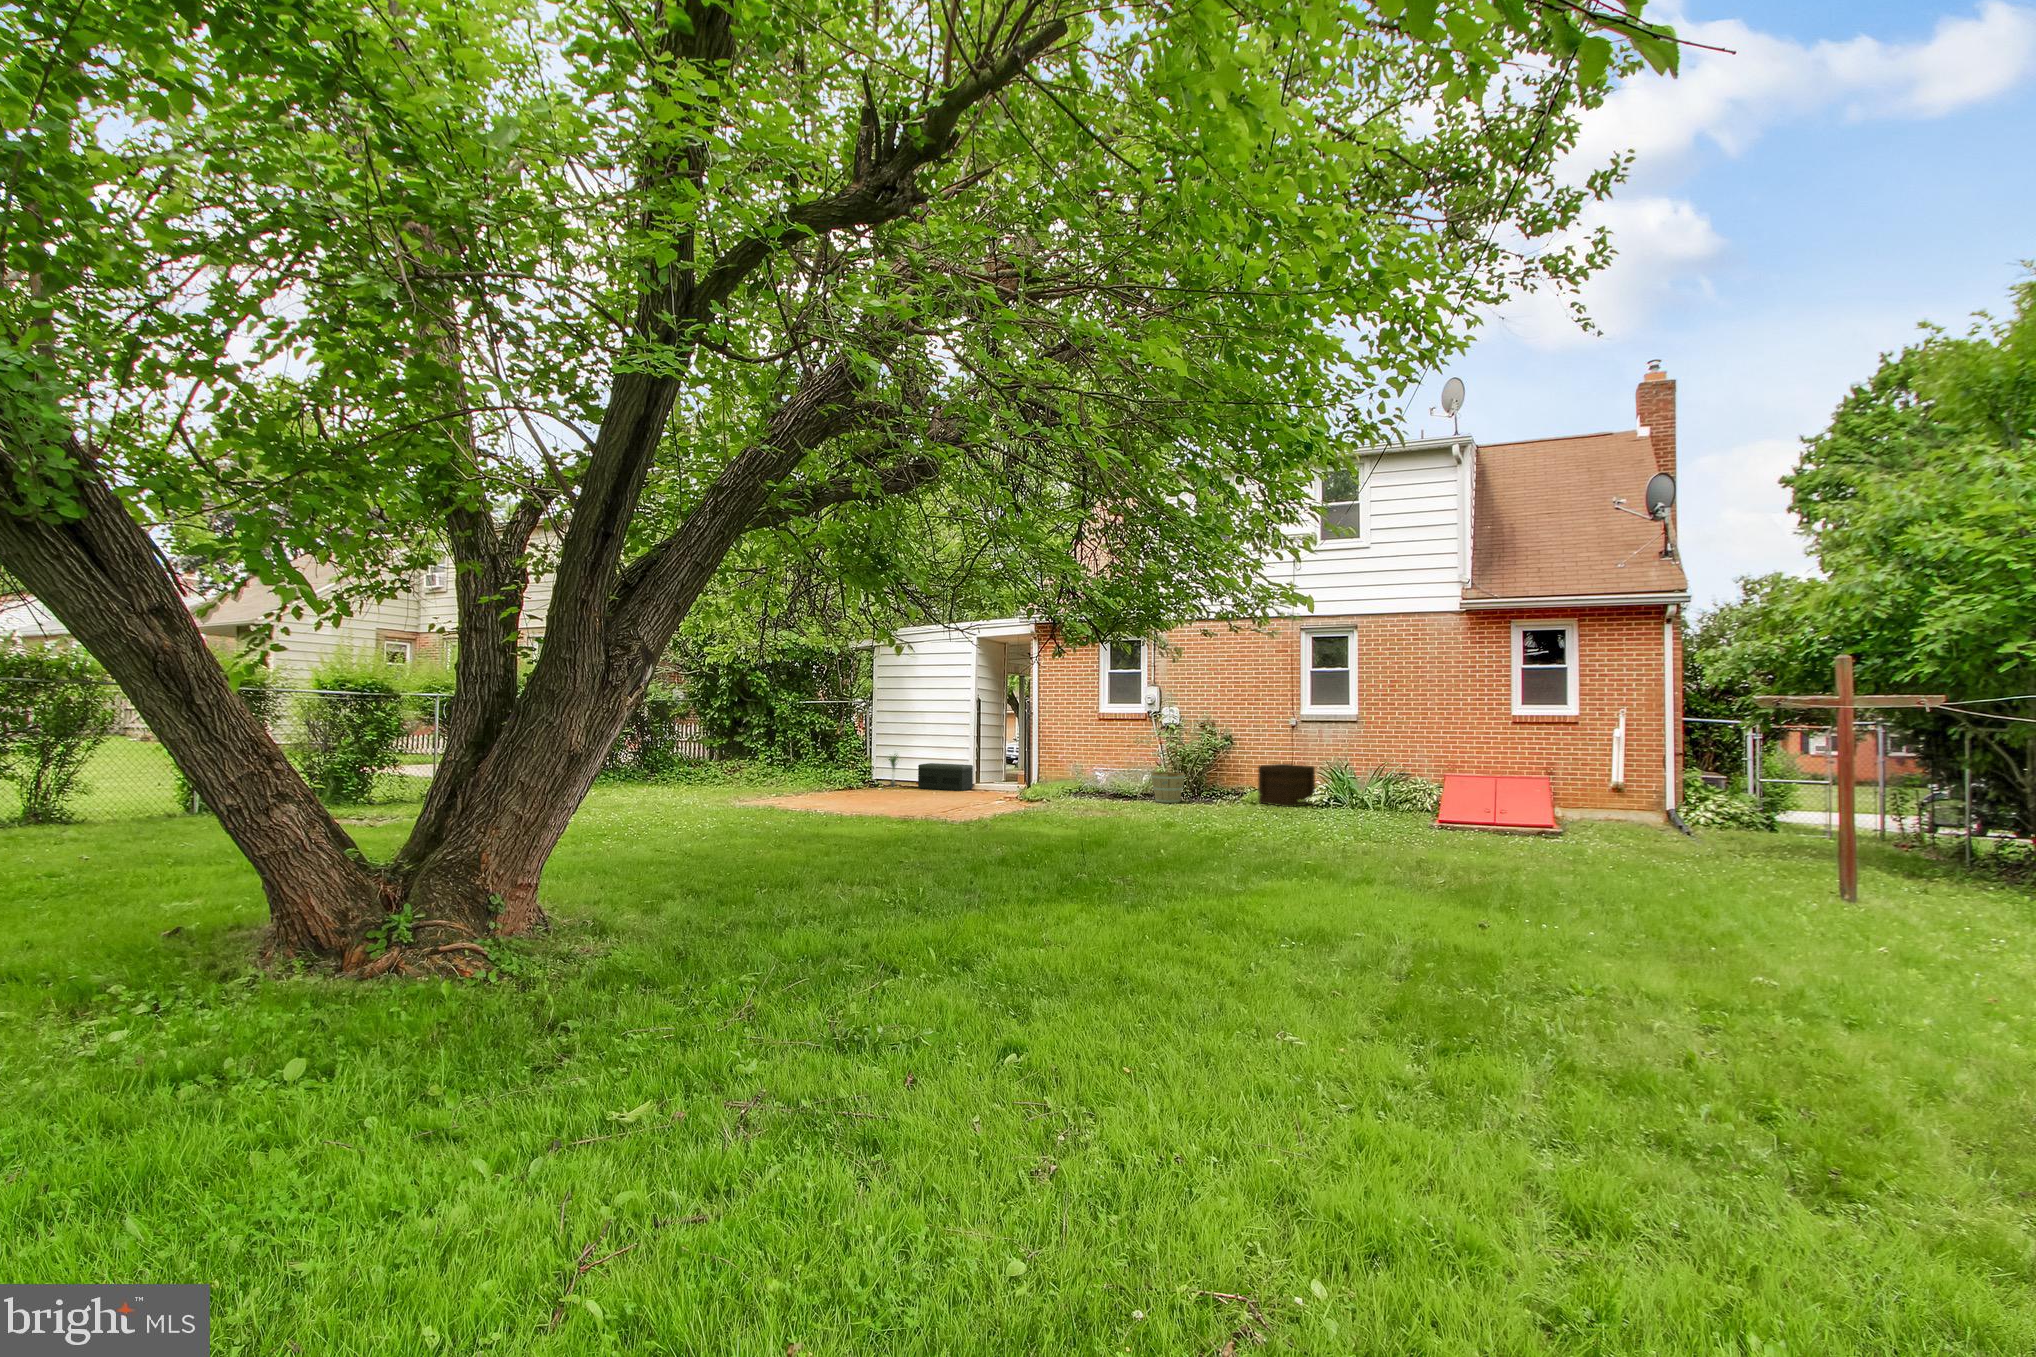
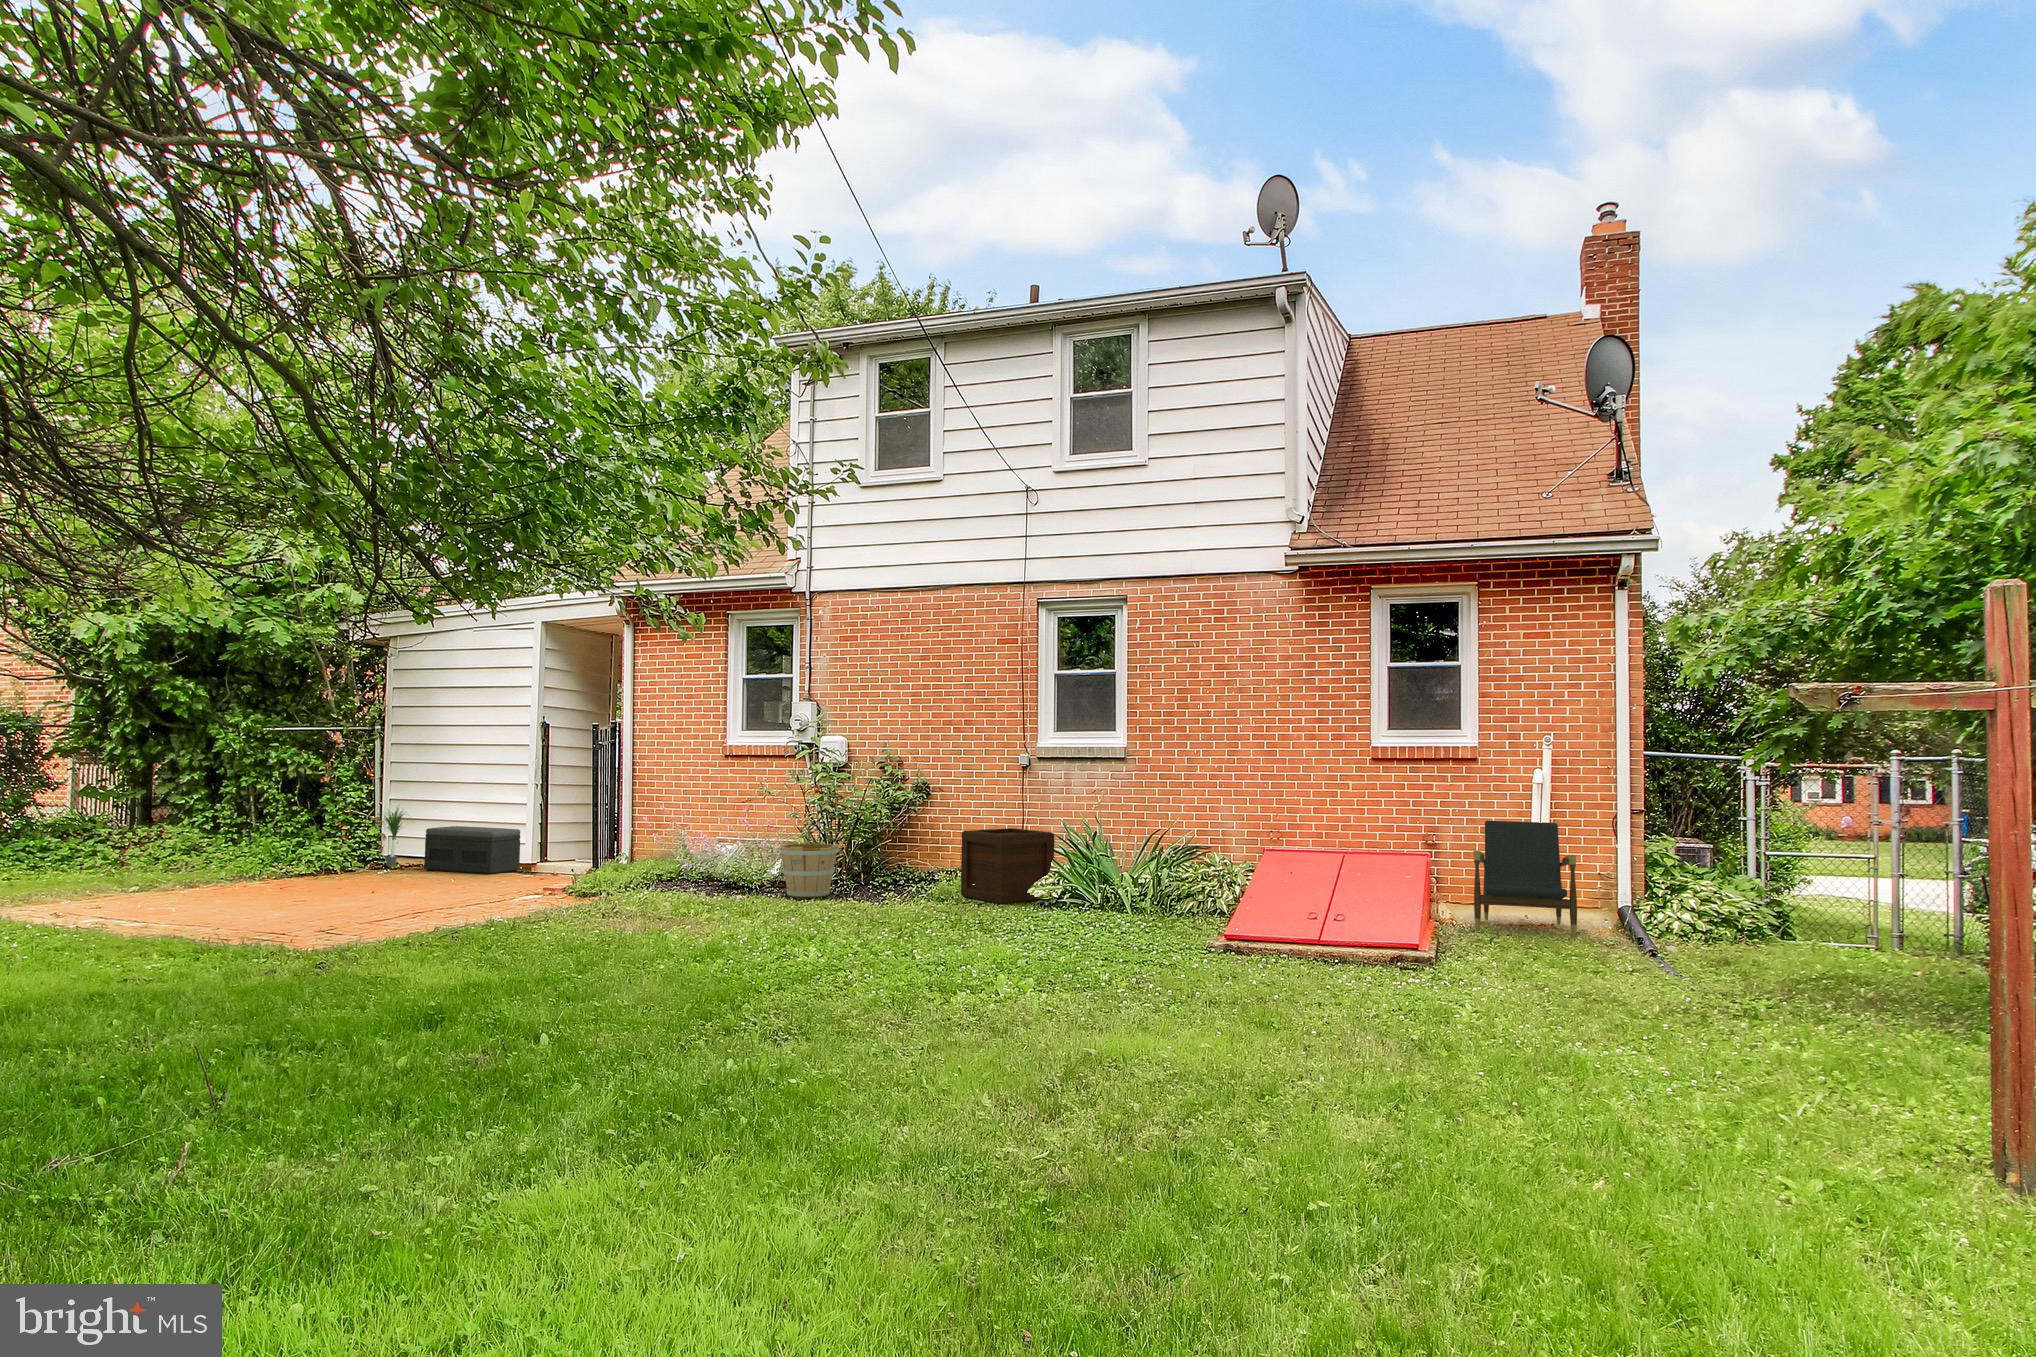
lounge chair: none [1580,759,1643,824] -> present [1473,821,1577,937]

